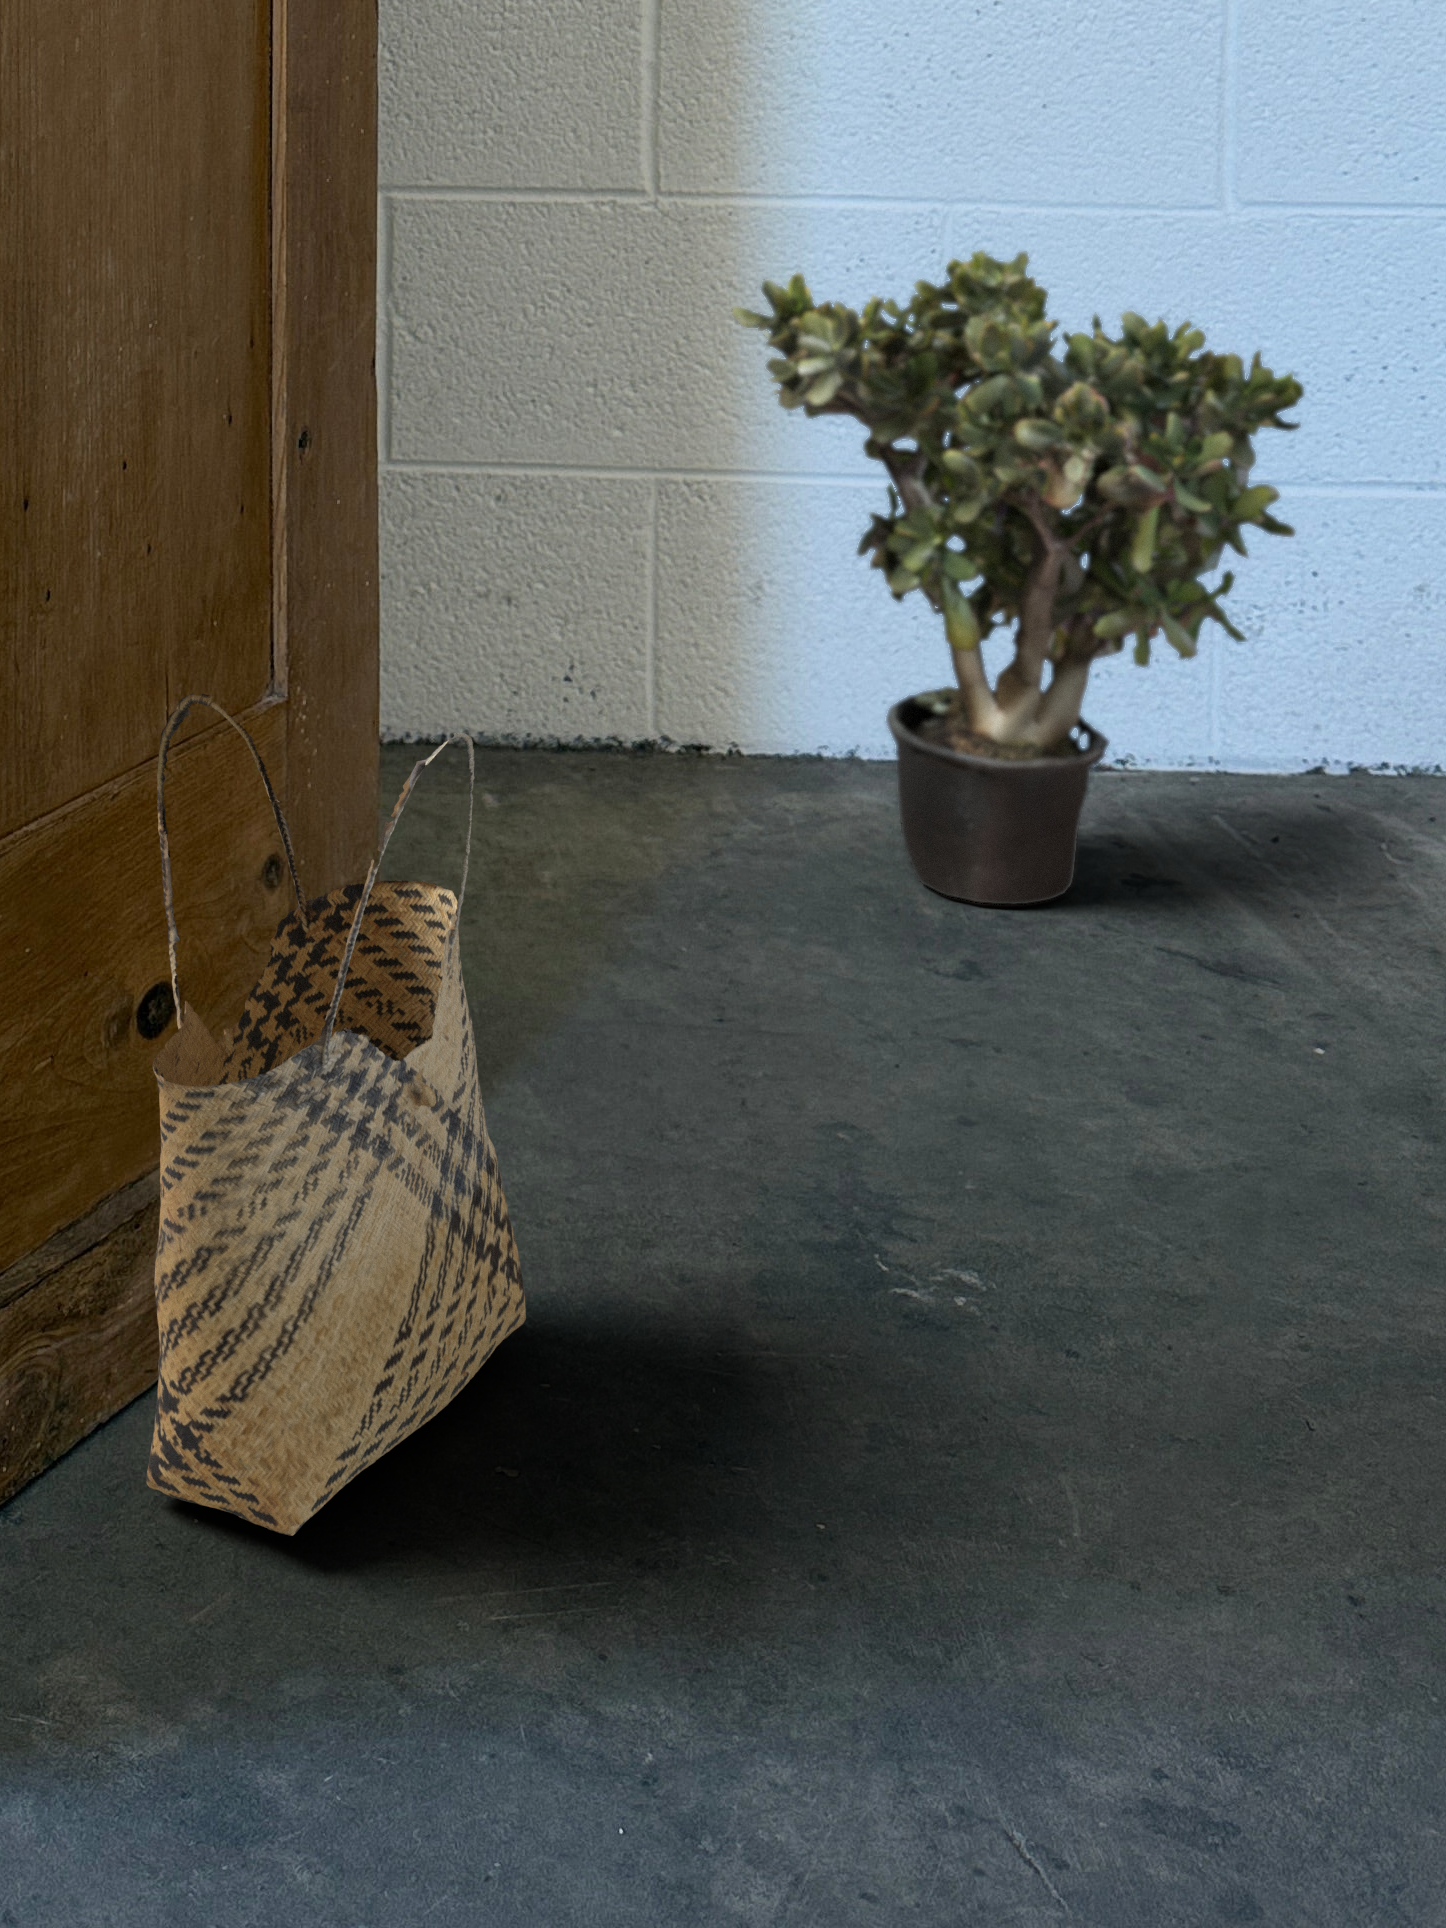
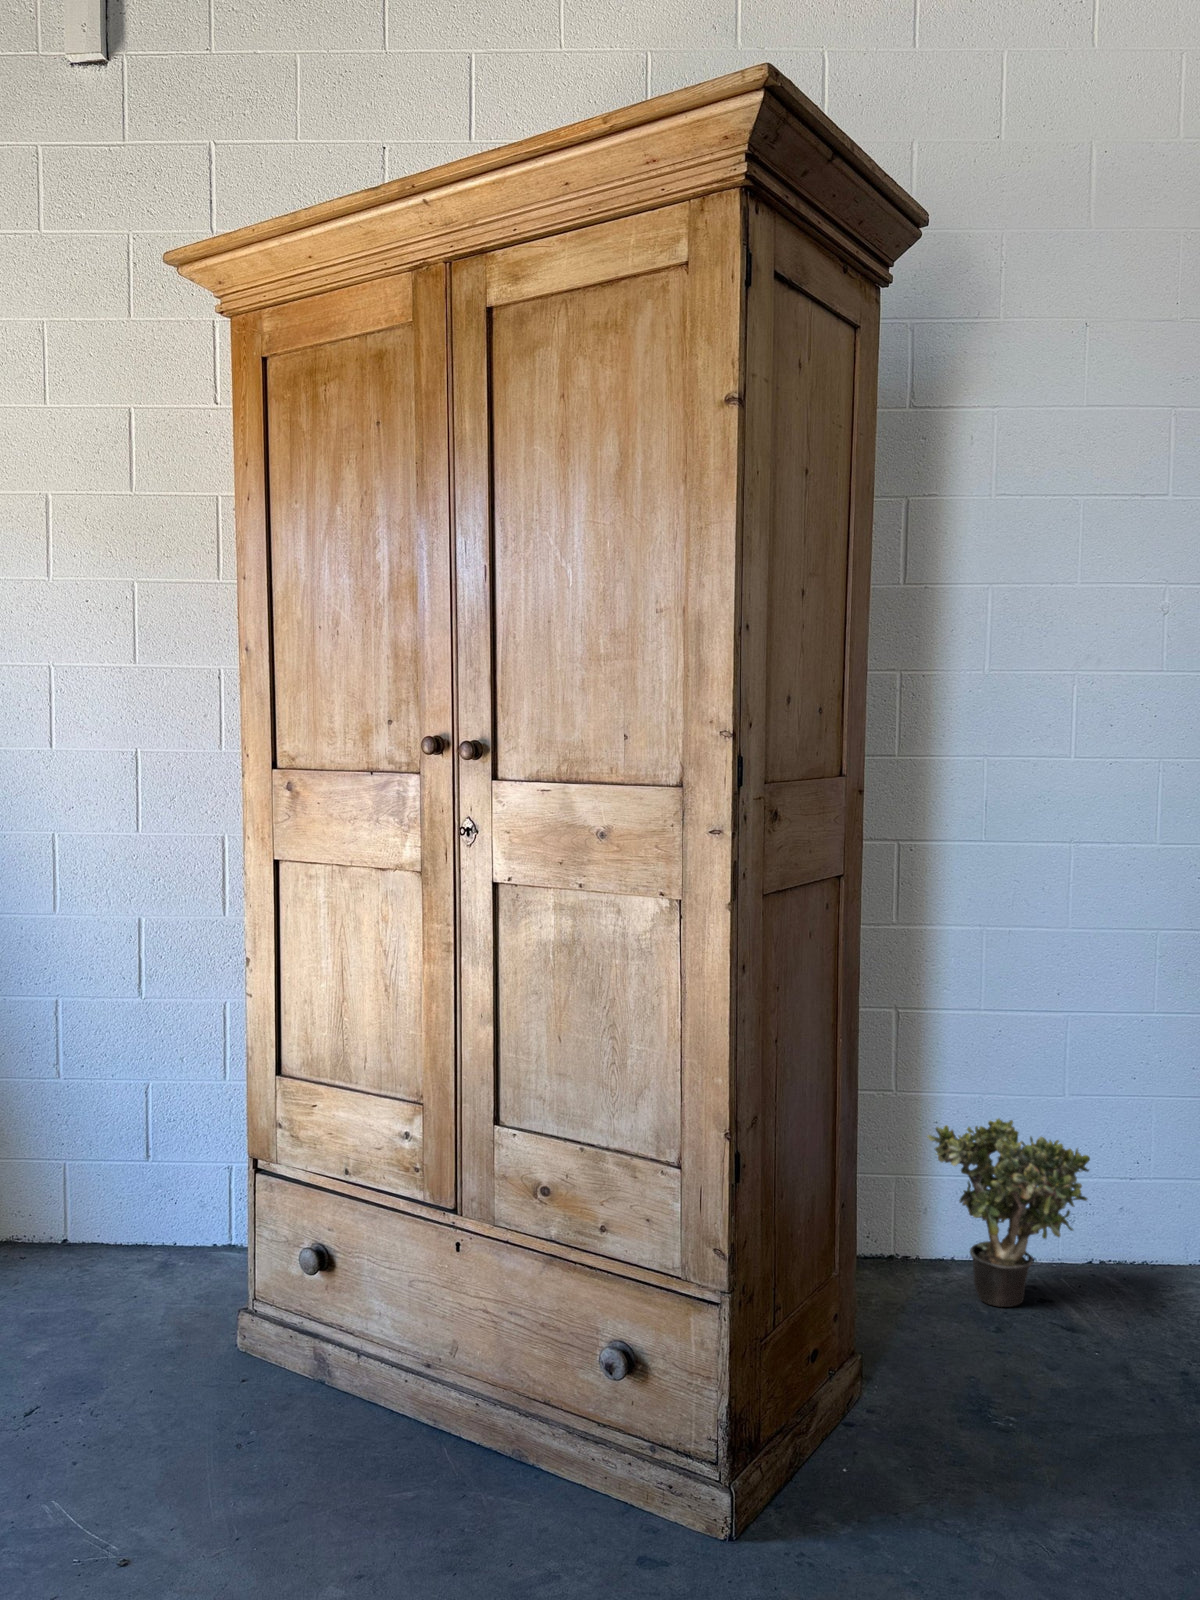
woven basket: present [146,694,526,1536] -> none [821,1274,906,1482]

